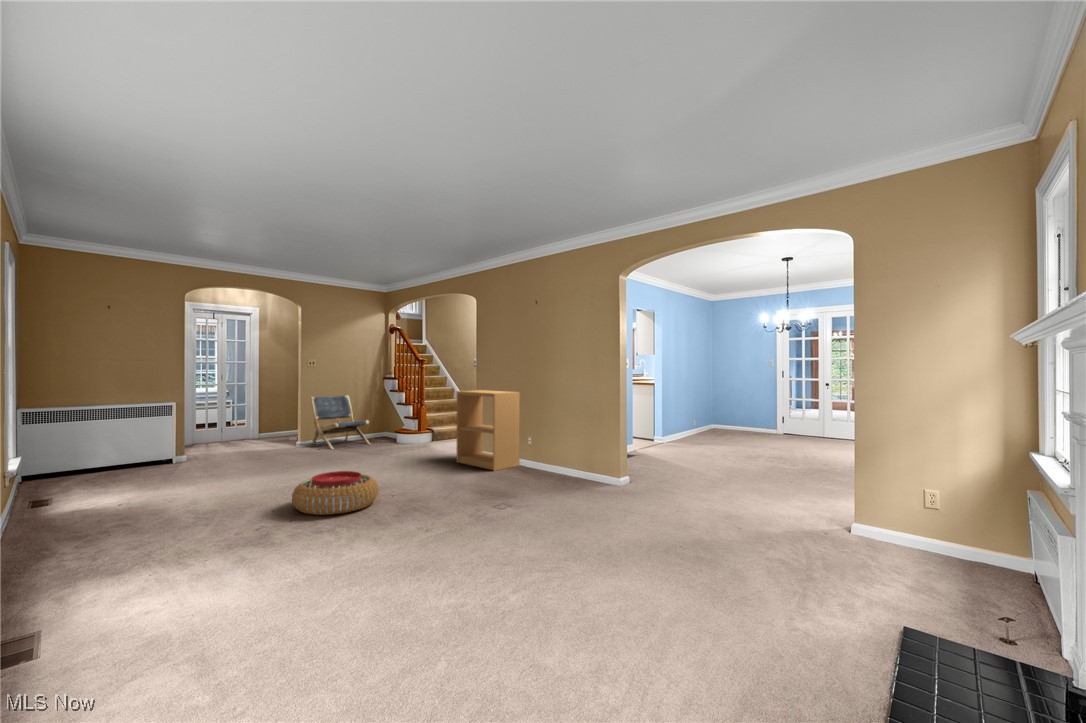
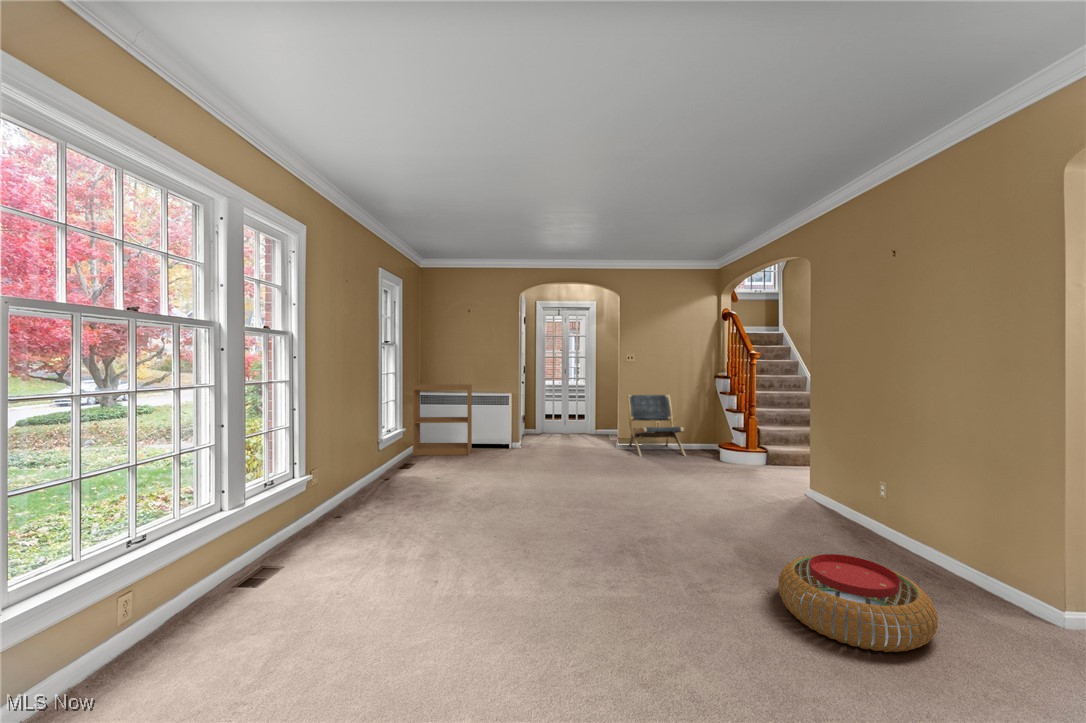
bookshelf: present [456,390,520,471] -> present [413,384,472,456]
pouf: present [292,471,379,515] -> present [778,554,938,652]

